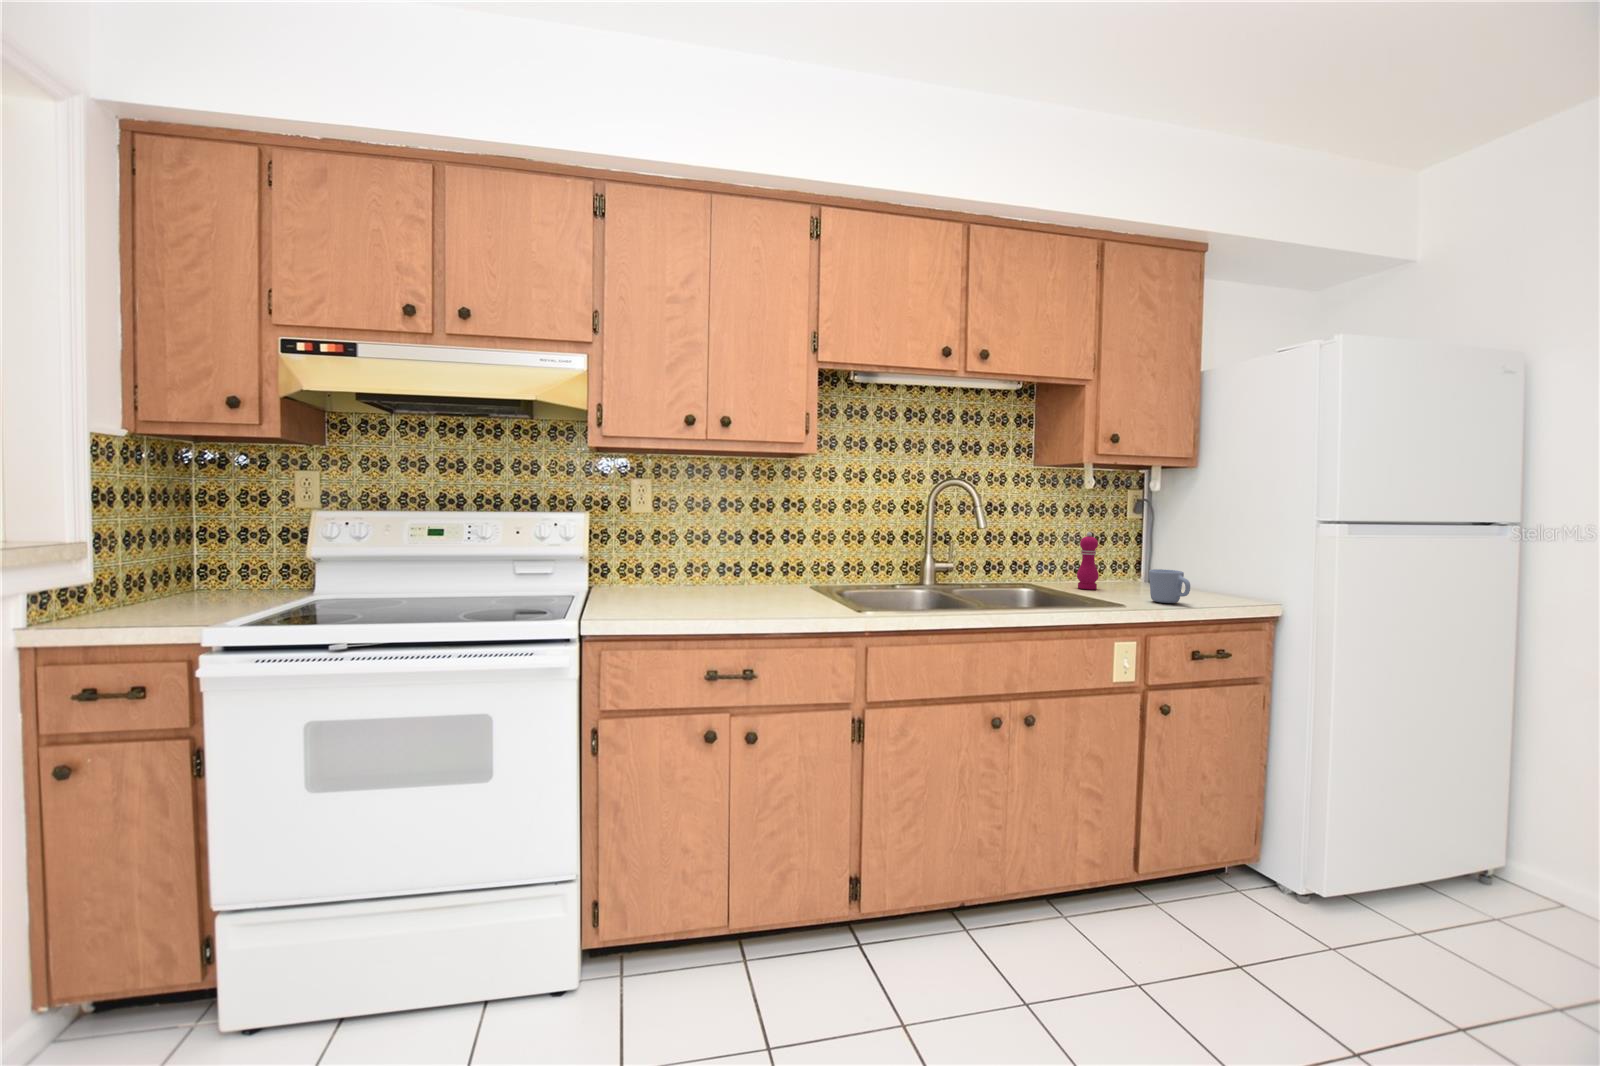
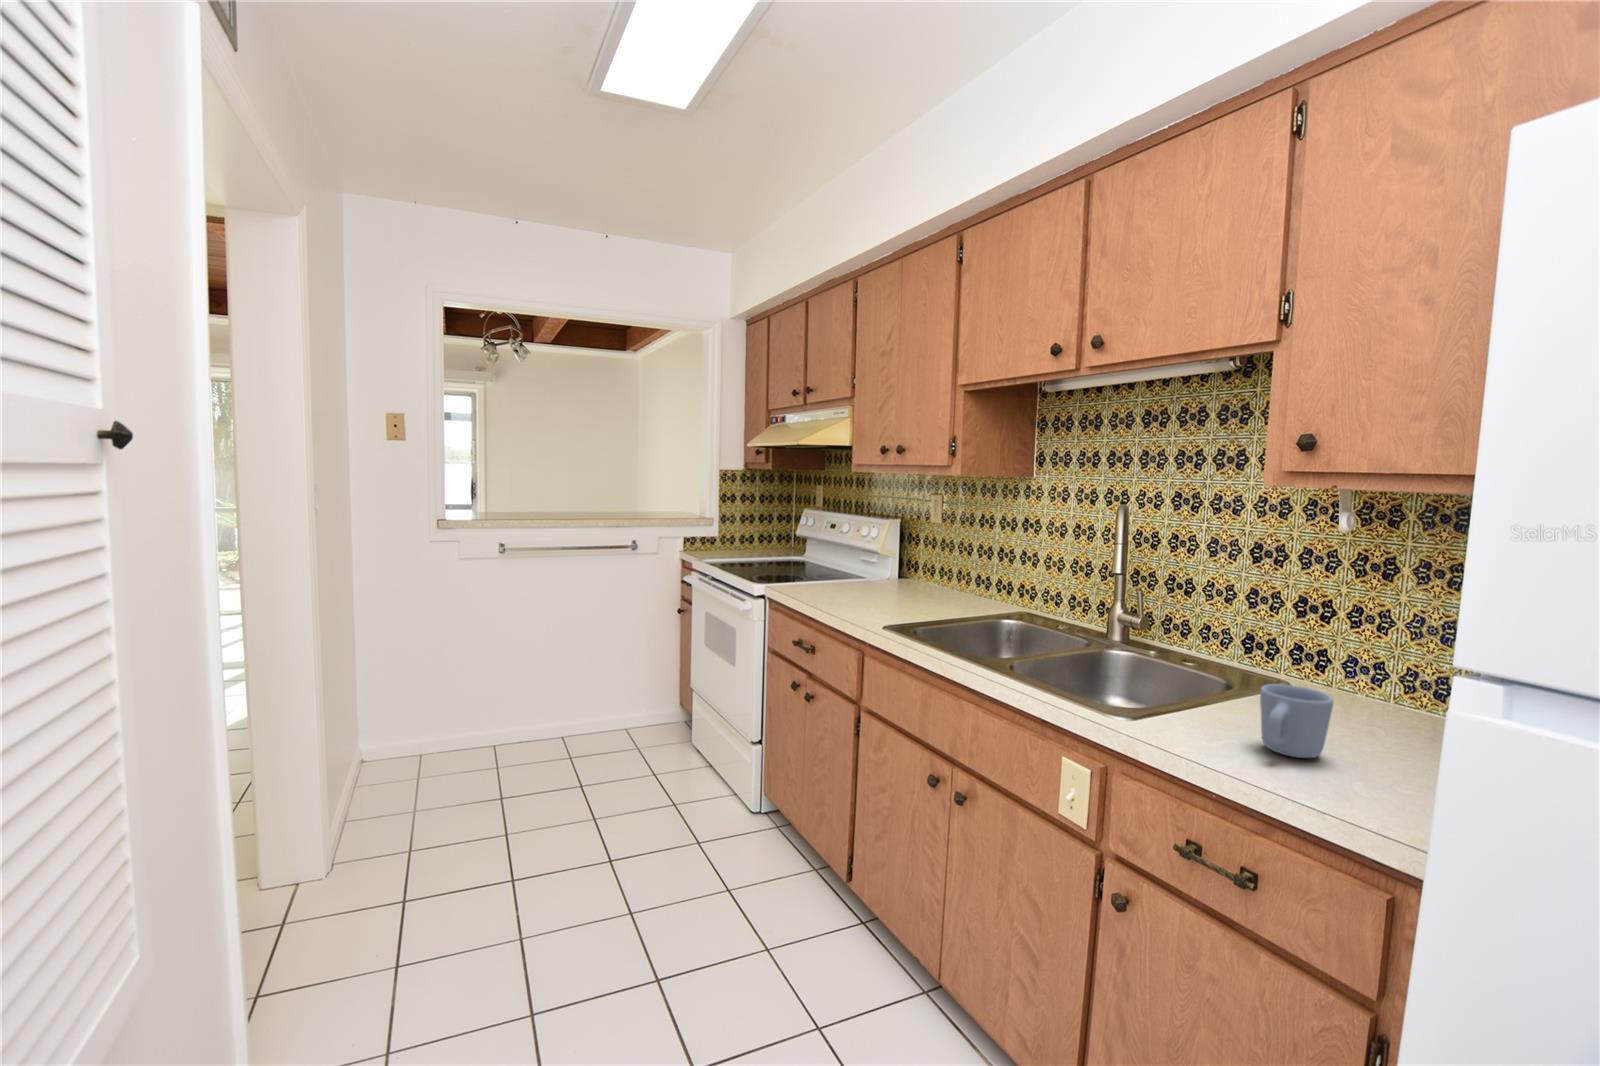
pepper mill: present [1077,532,1099,589] -> none [1322,610,1371,718]

